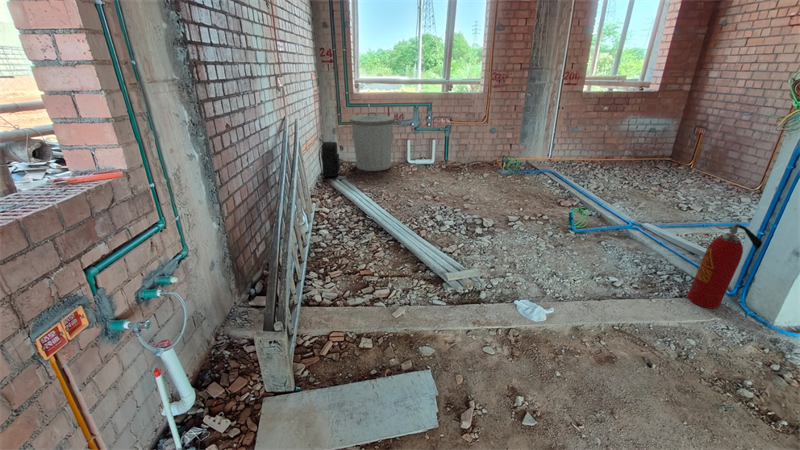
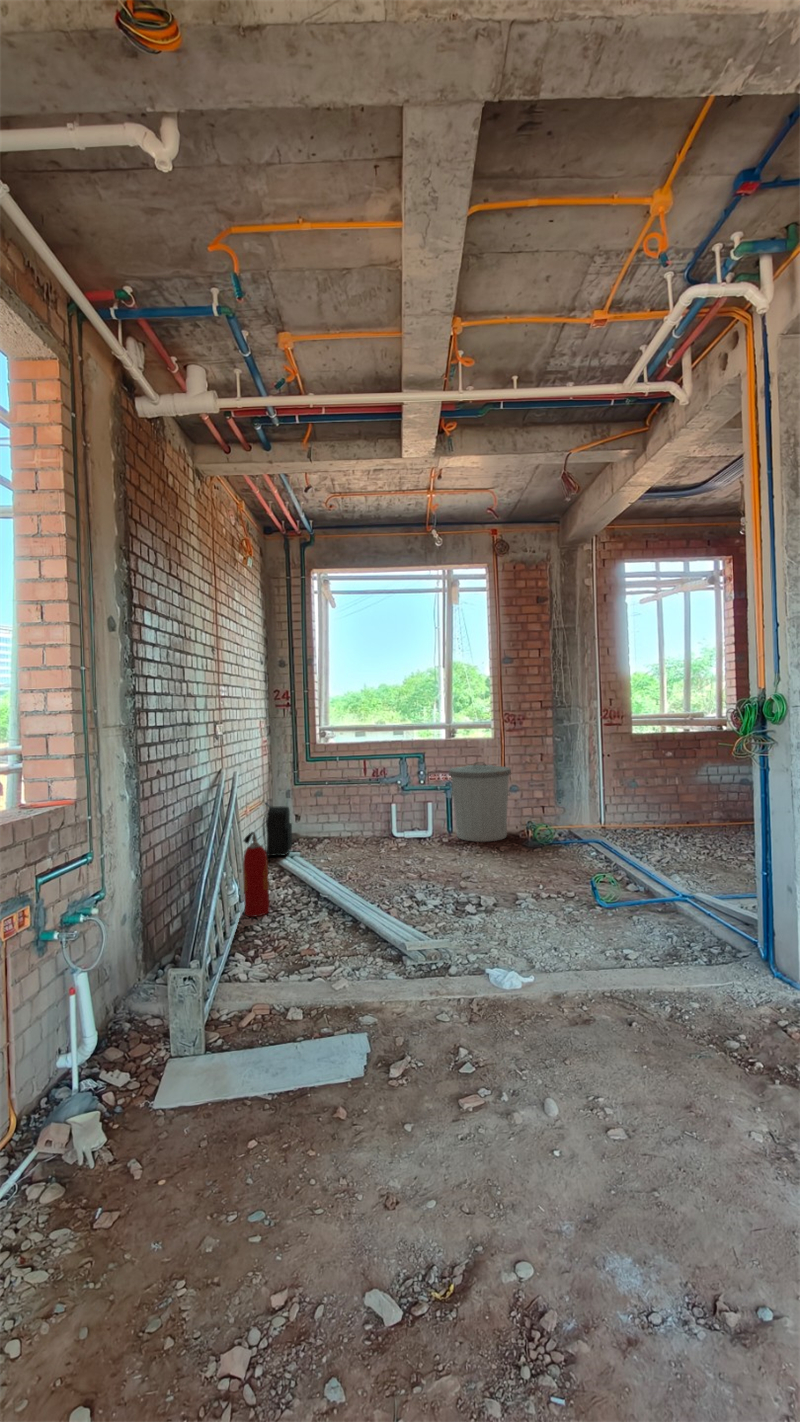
trash can: present [350,113,395,171] -> present [449,762,511,842]
fire extinguisher: present [688,223,762,309] -> present [243,832,269,917]

